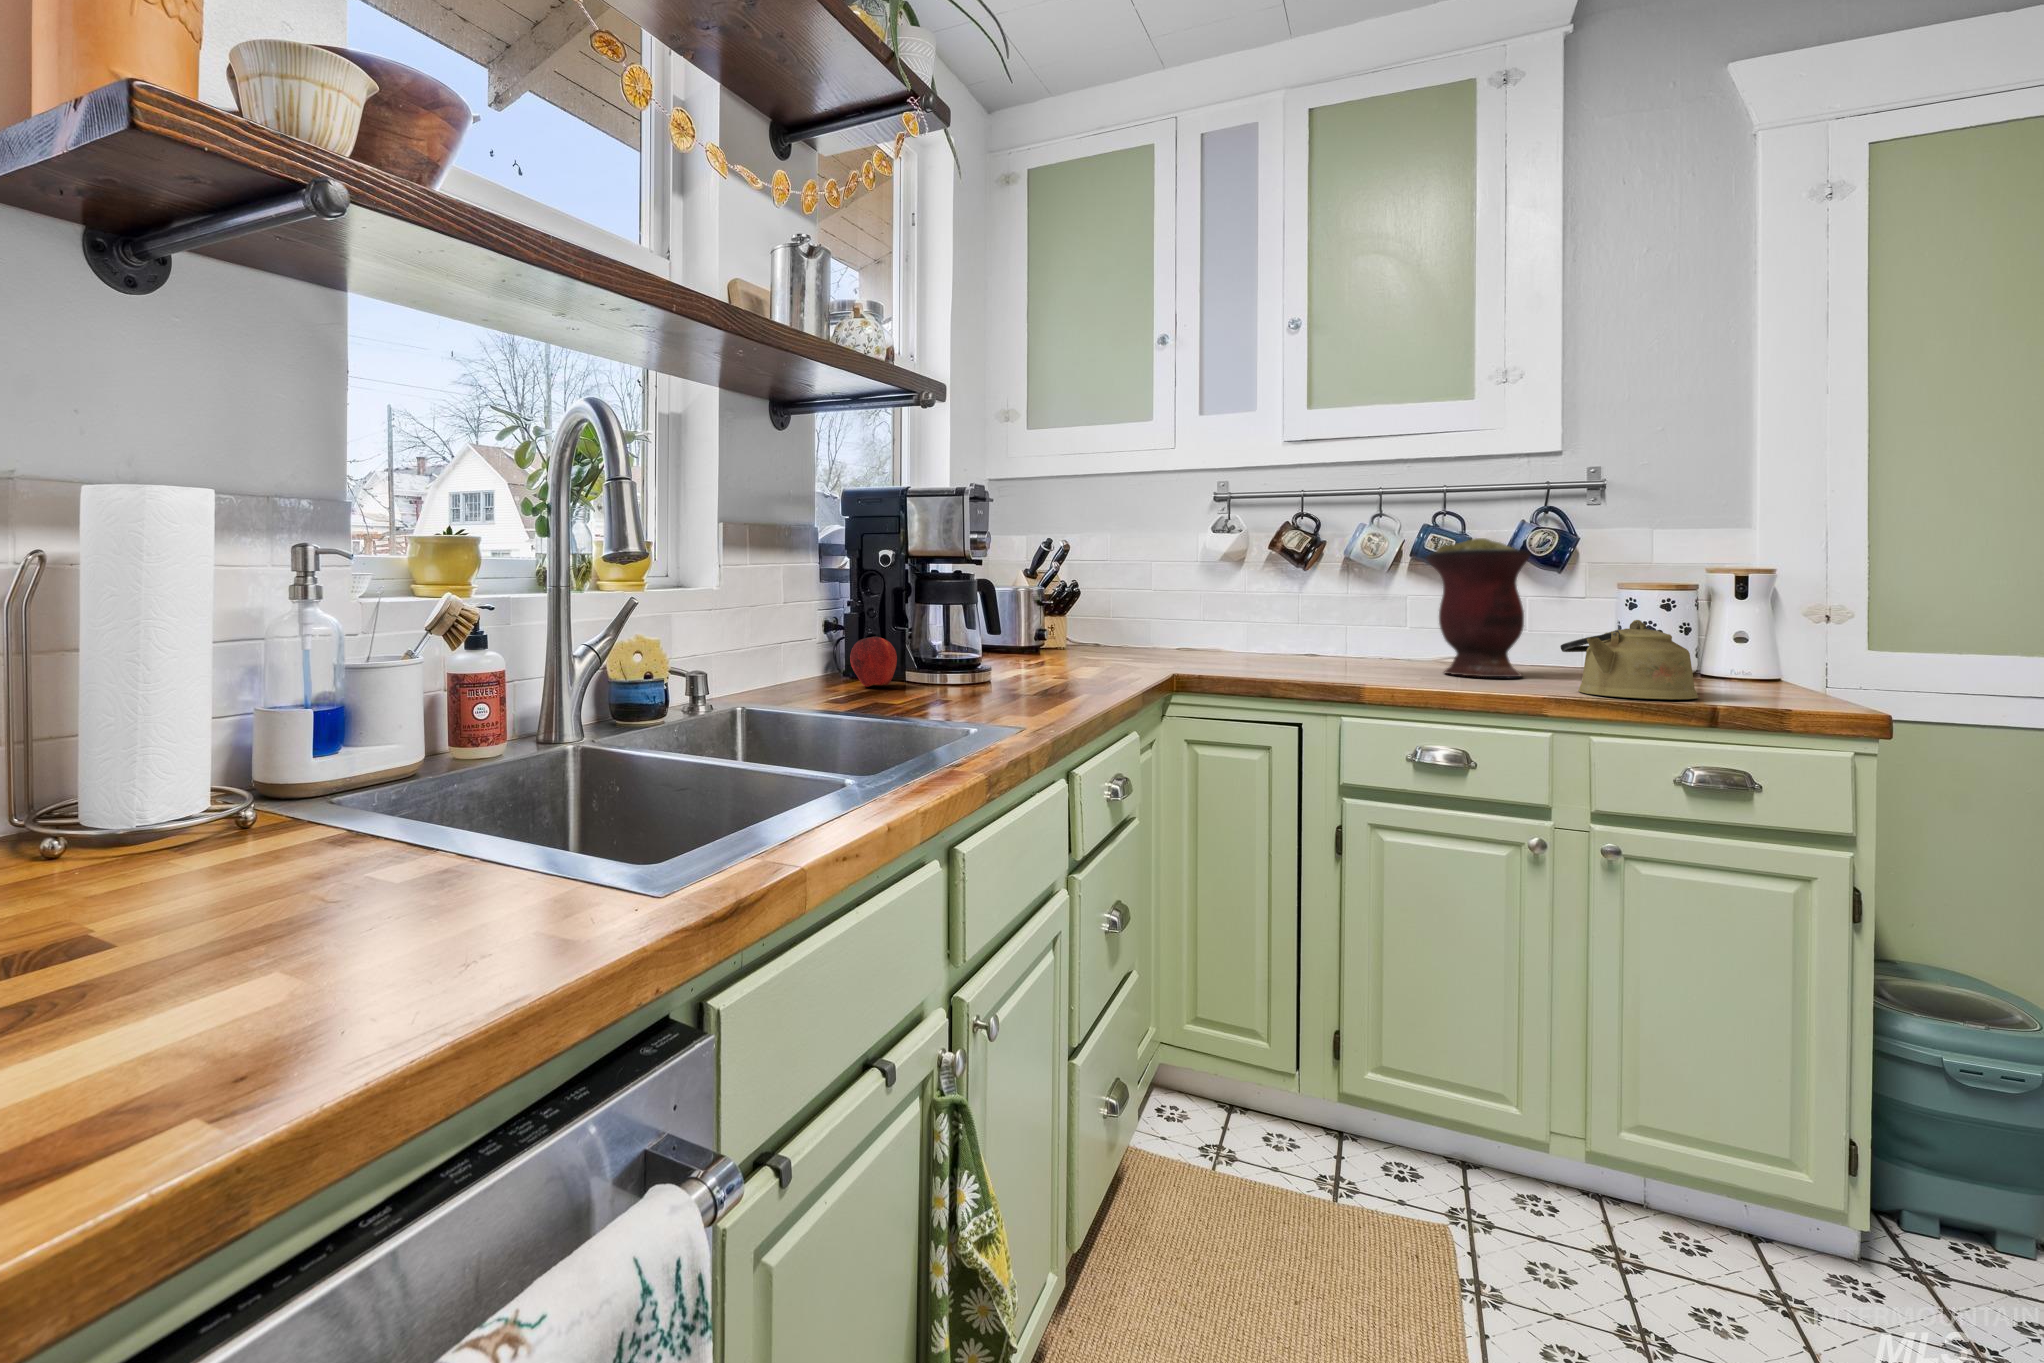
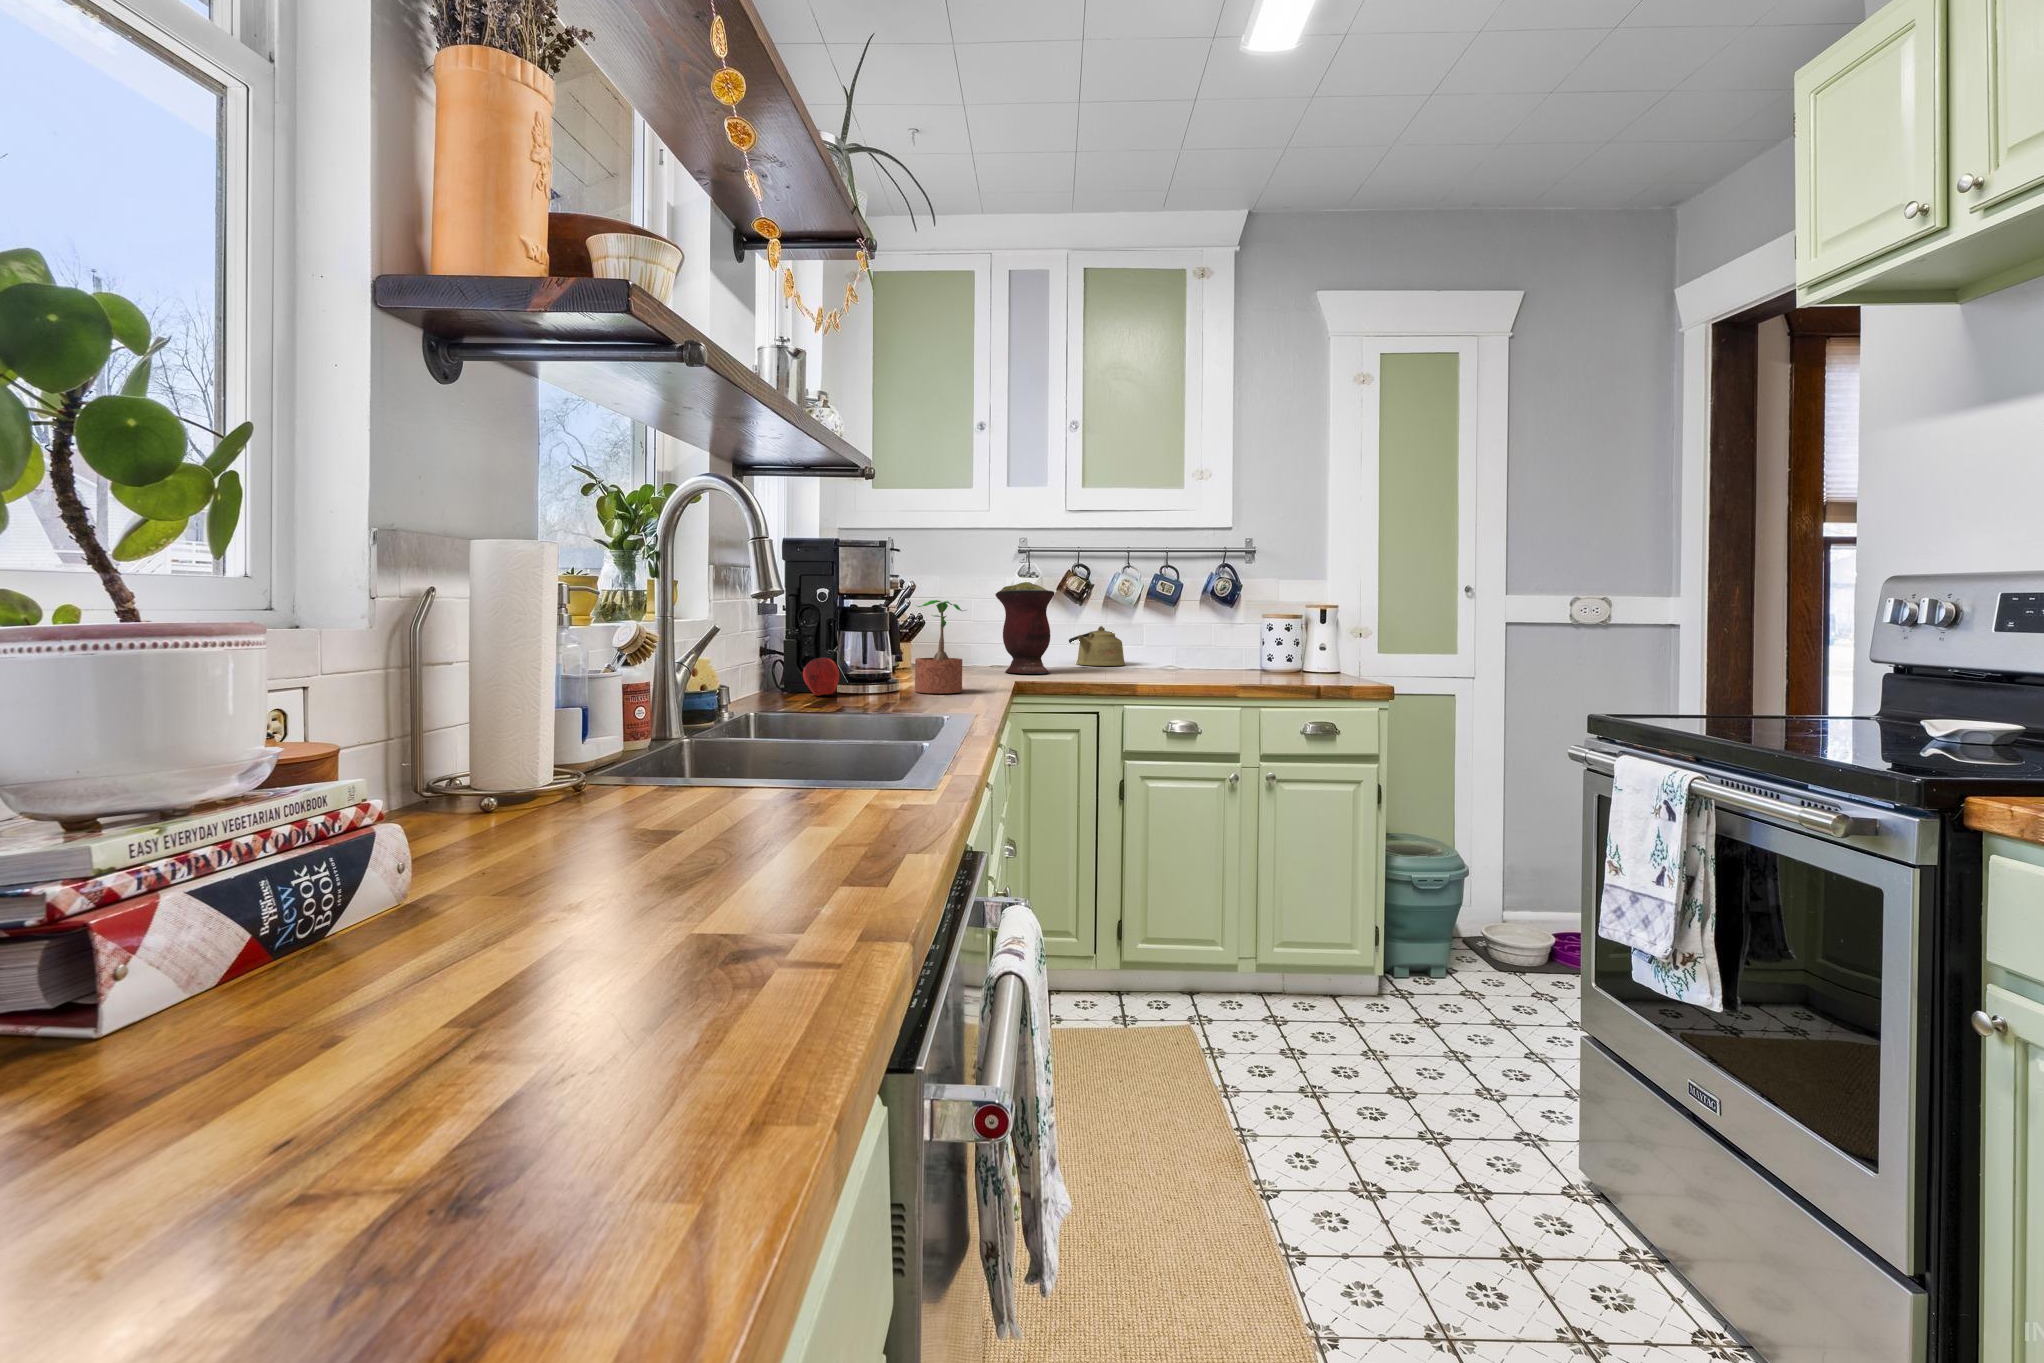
vase: present [1426,538,1531,677] -> present [995,582,1054,674]
potted plant: none [1005,562,1078,690] -> present [915,600,963,693]
kettle: present [1560,620,1698,699] -> present [1069,626,1125,666]

